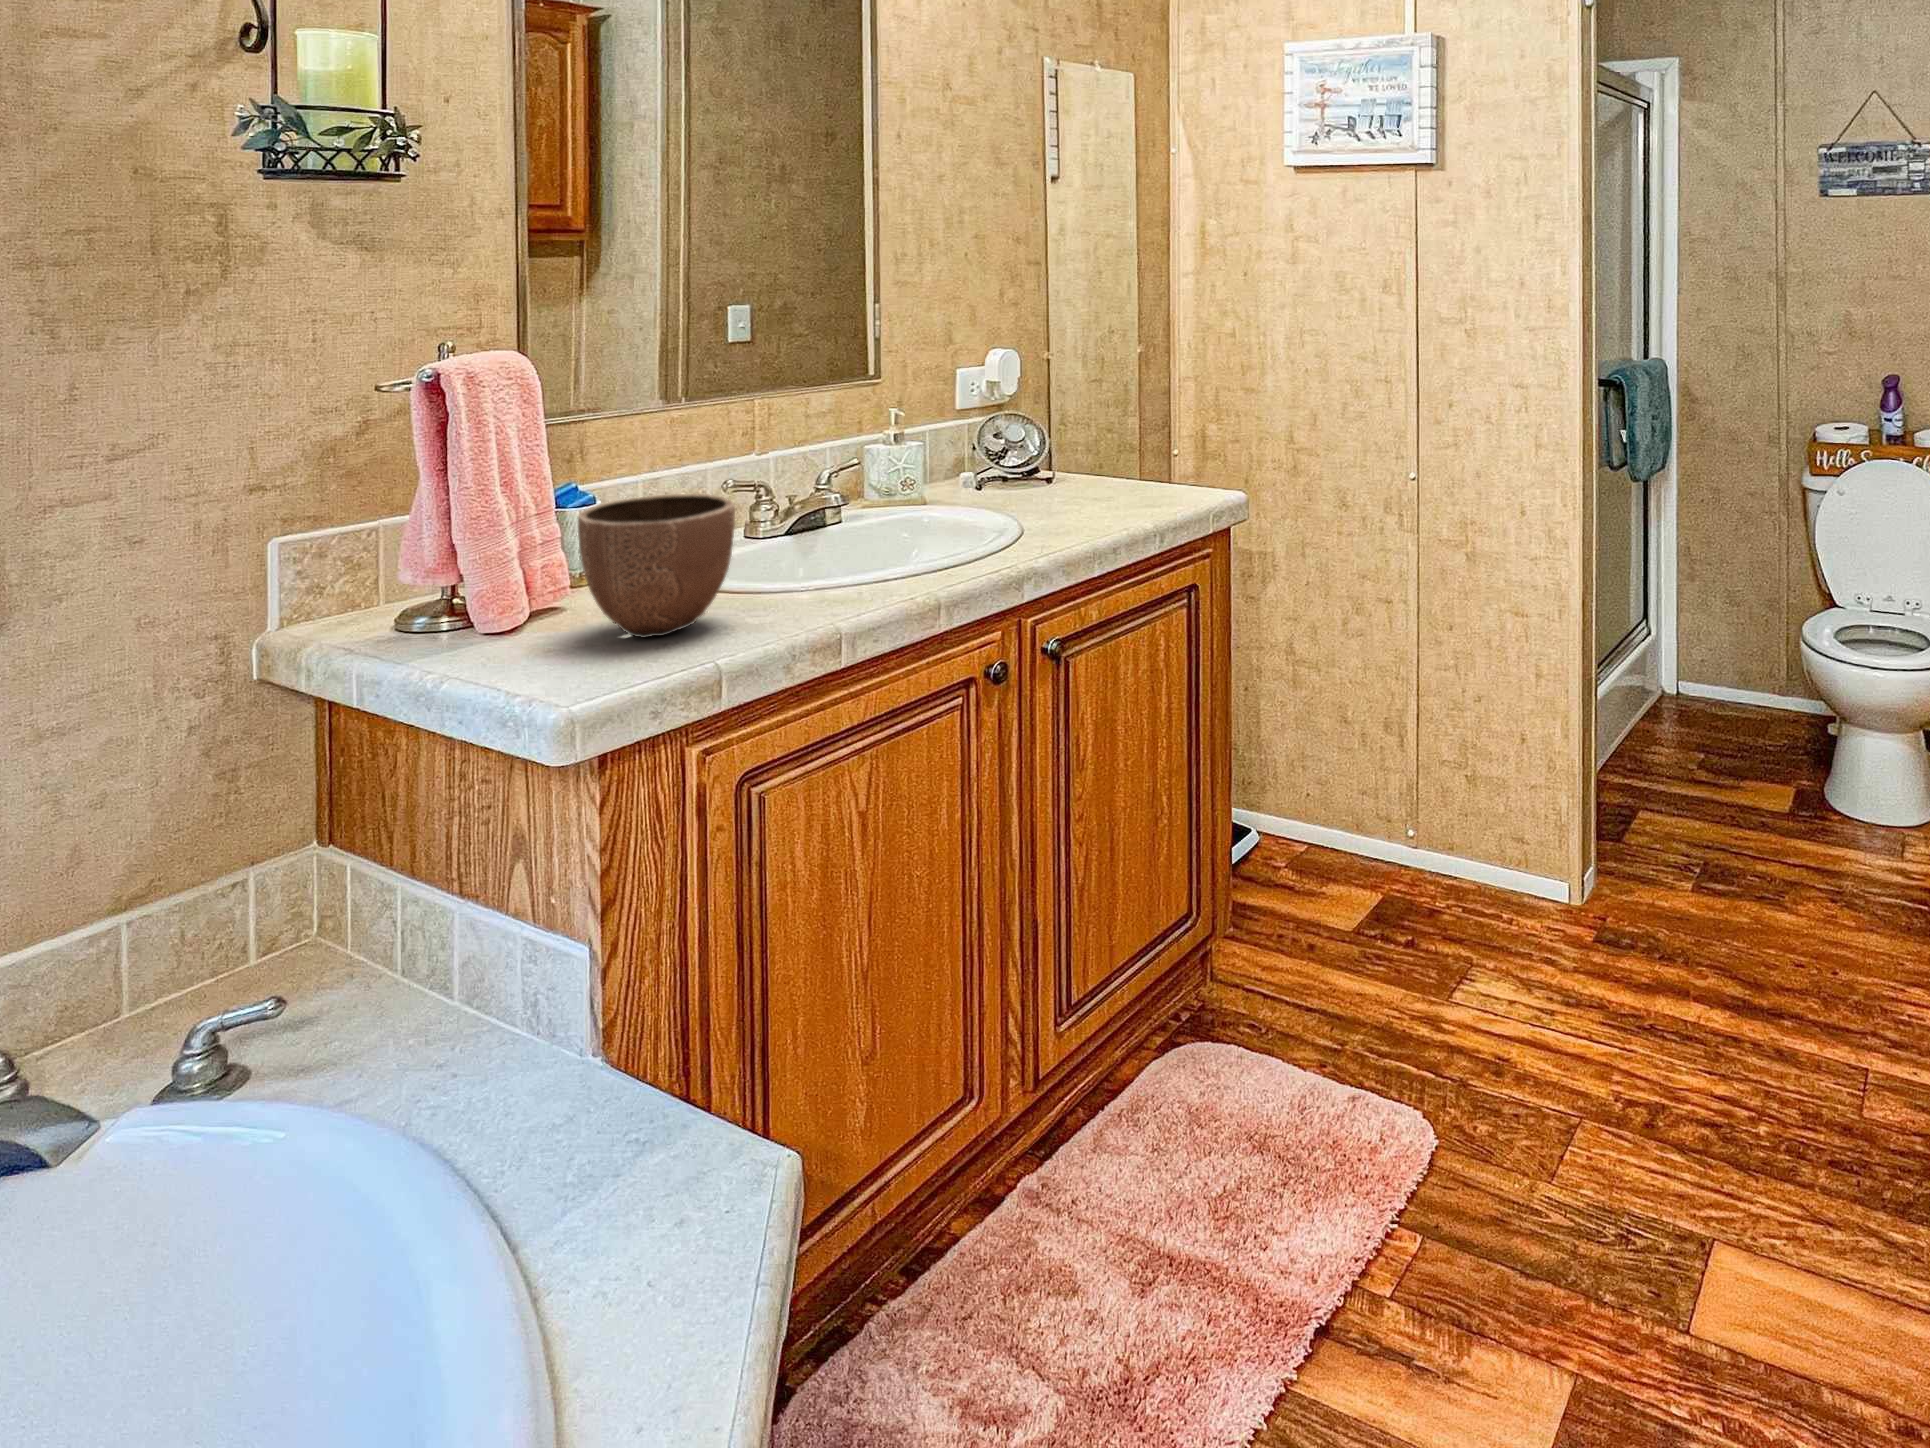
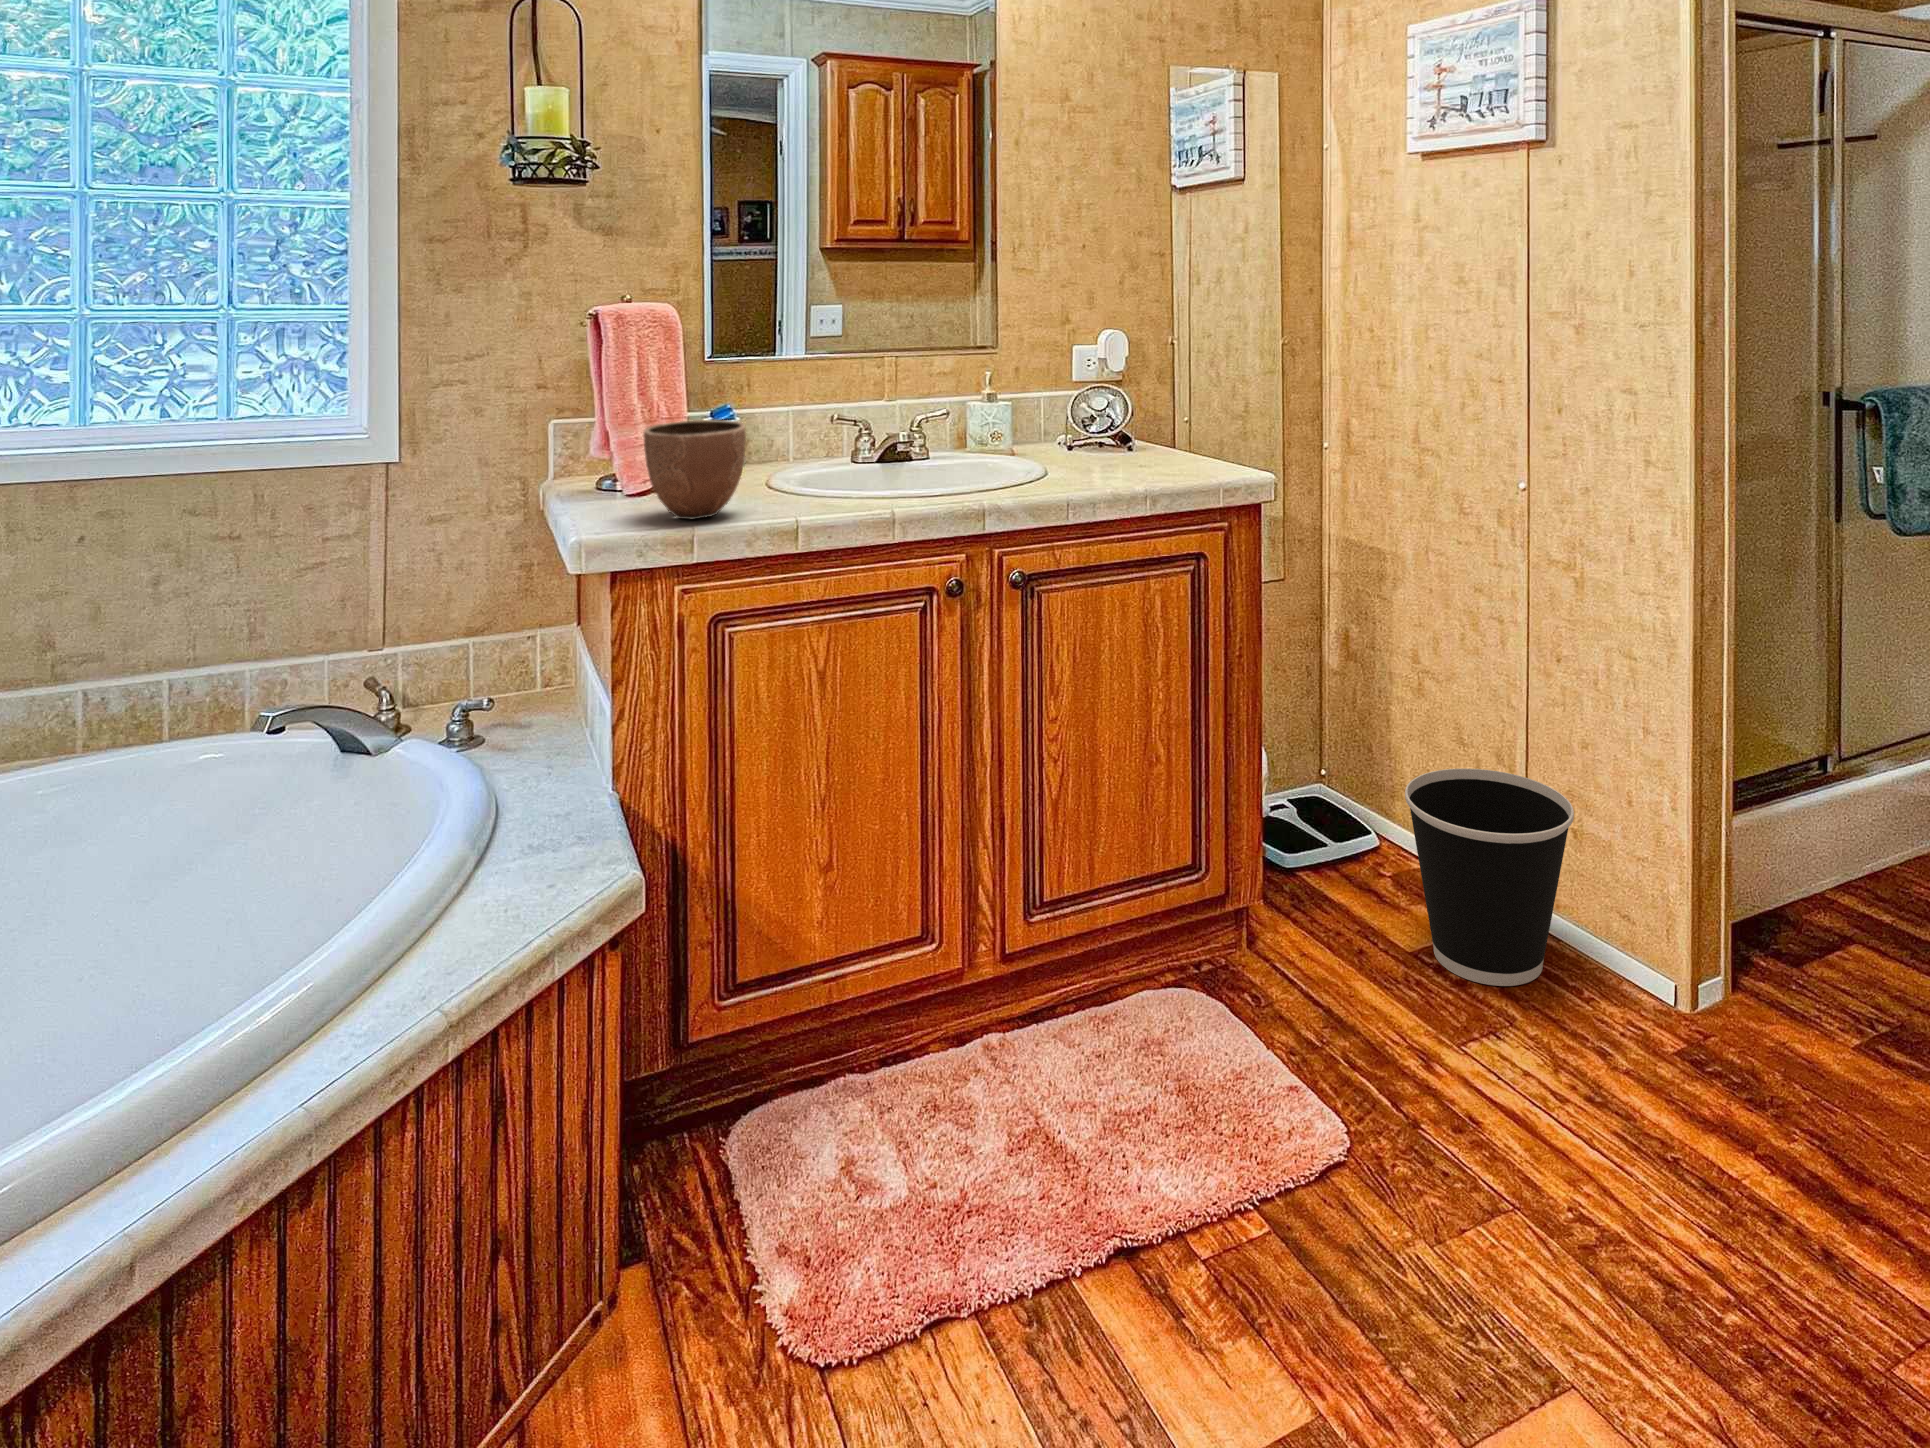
wastebasket: none [1342,745,1492,944] -> present [1405,768,1574,986]

